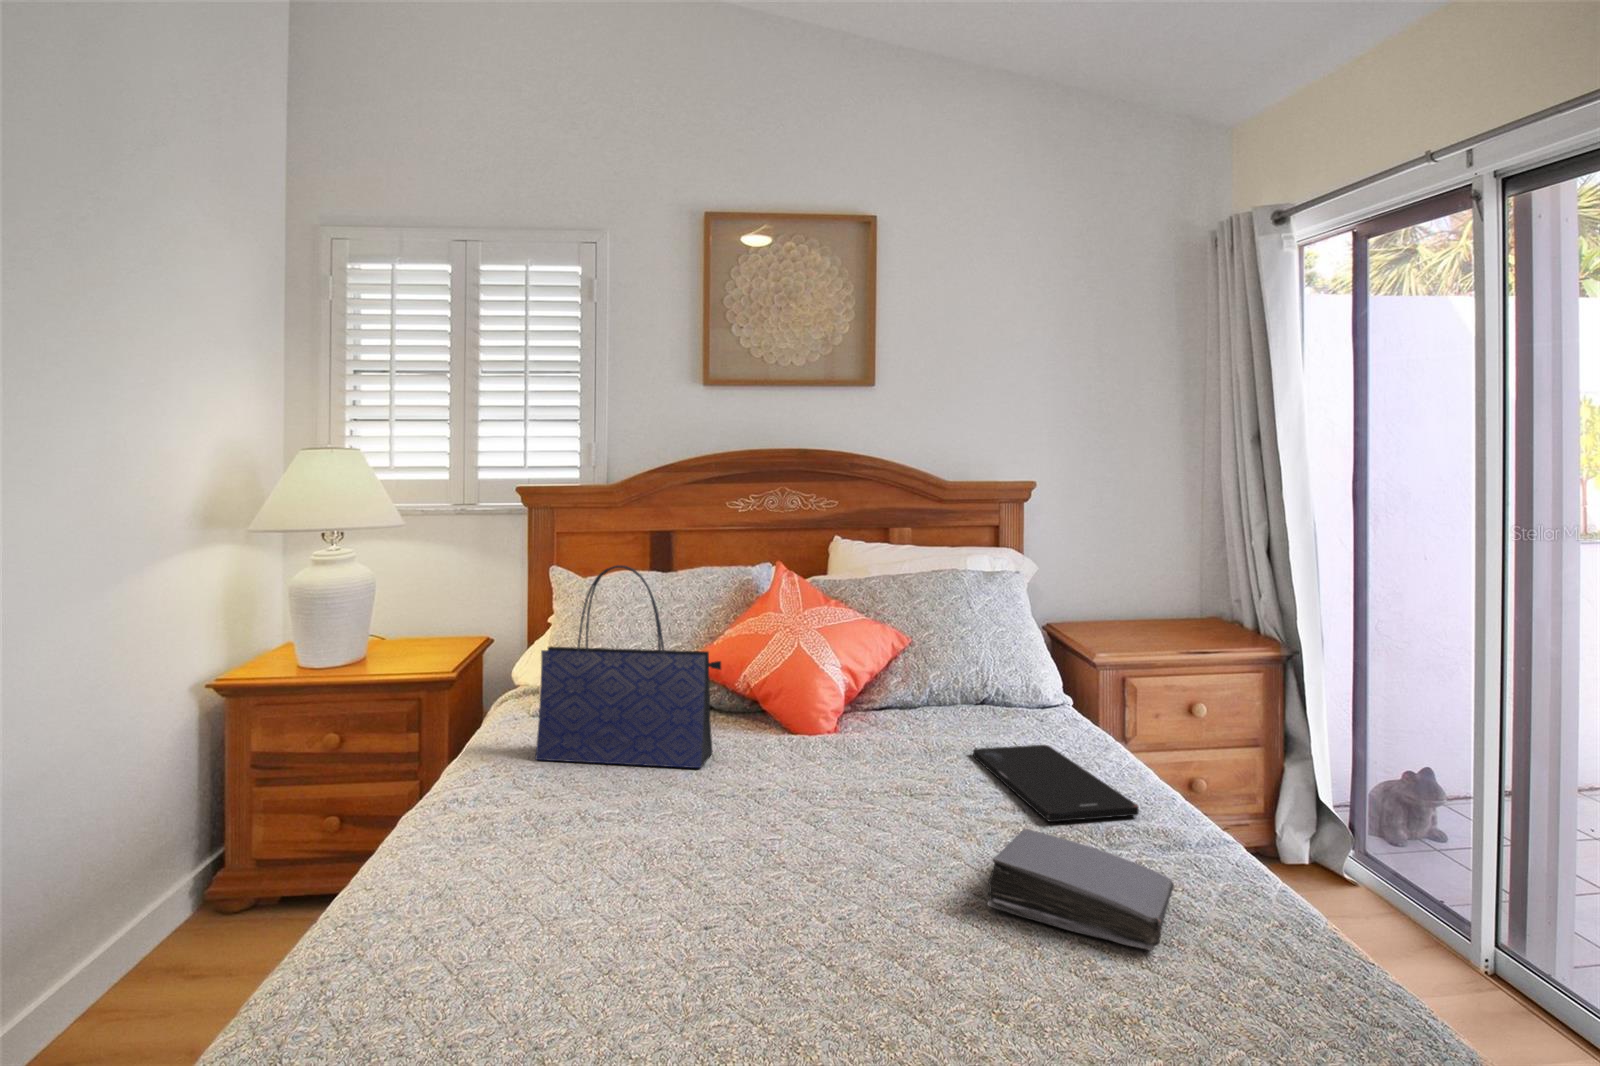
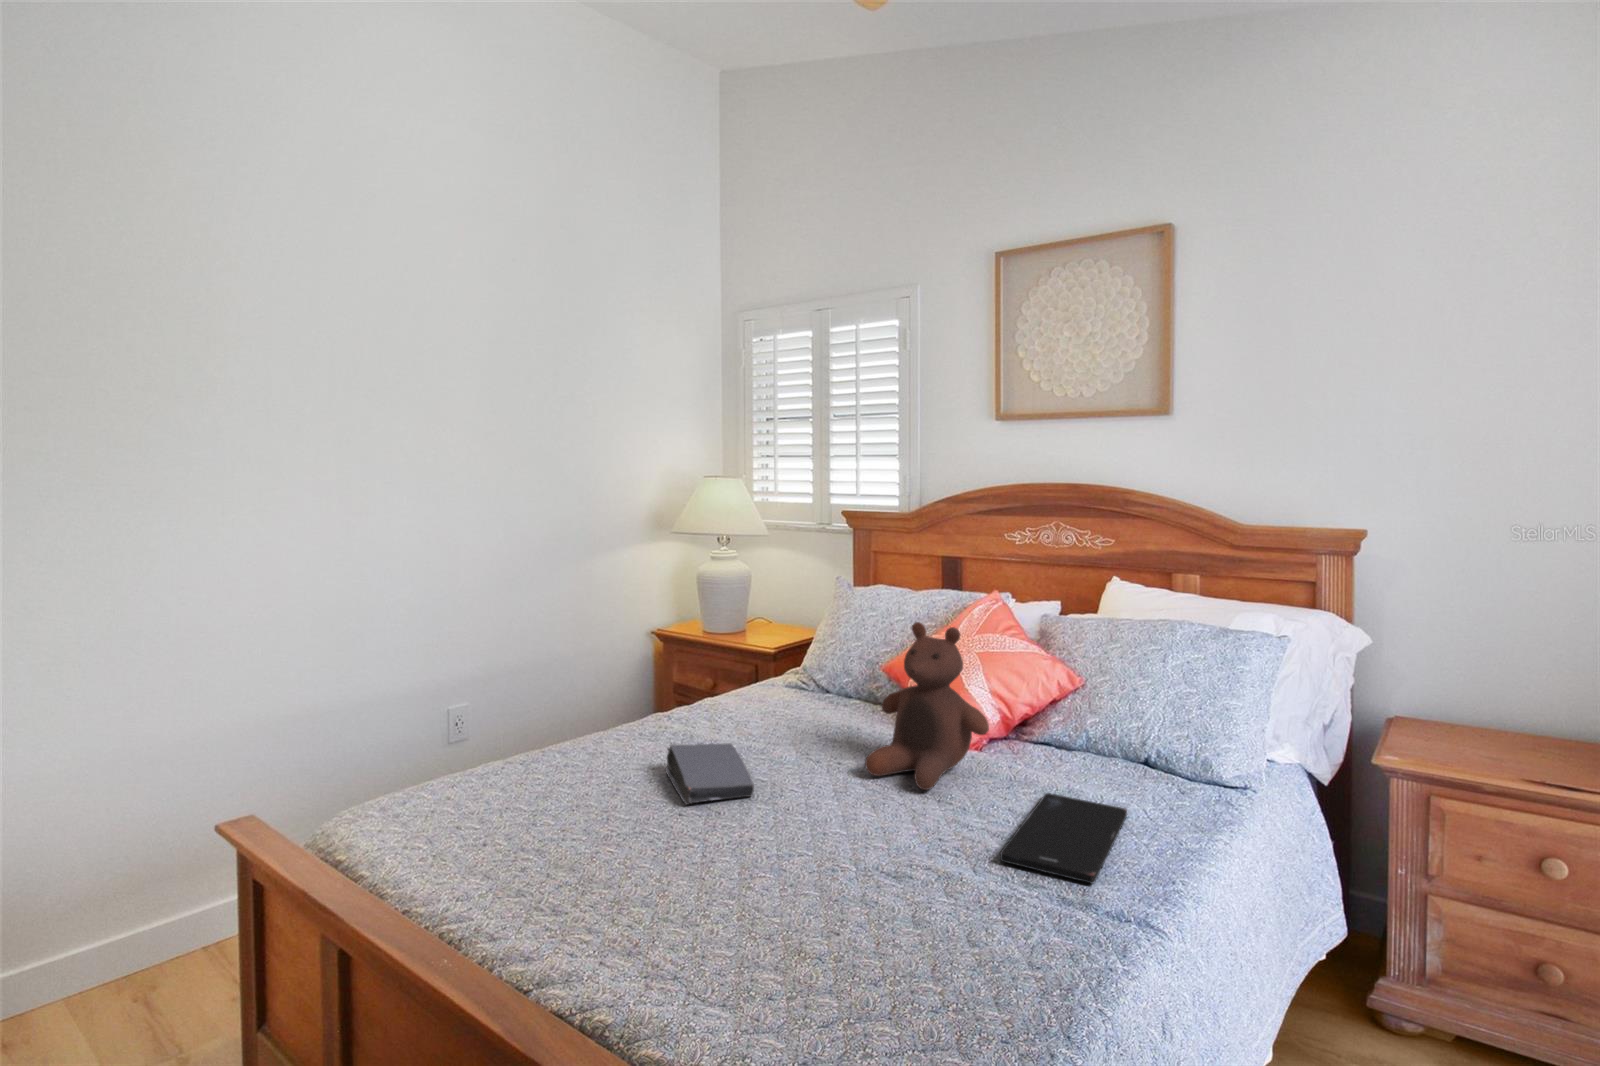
tote bag: present [535,565,721,768] -> none [738,585,849,751]
stuffed bear: none [764,590,904,778] -> present [865,622,989,790]
book: present [987,829,1174,950] -> present [665,743,754,805]

